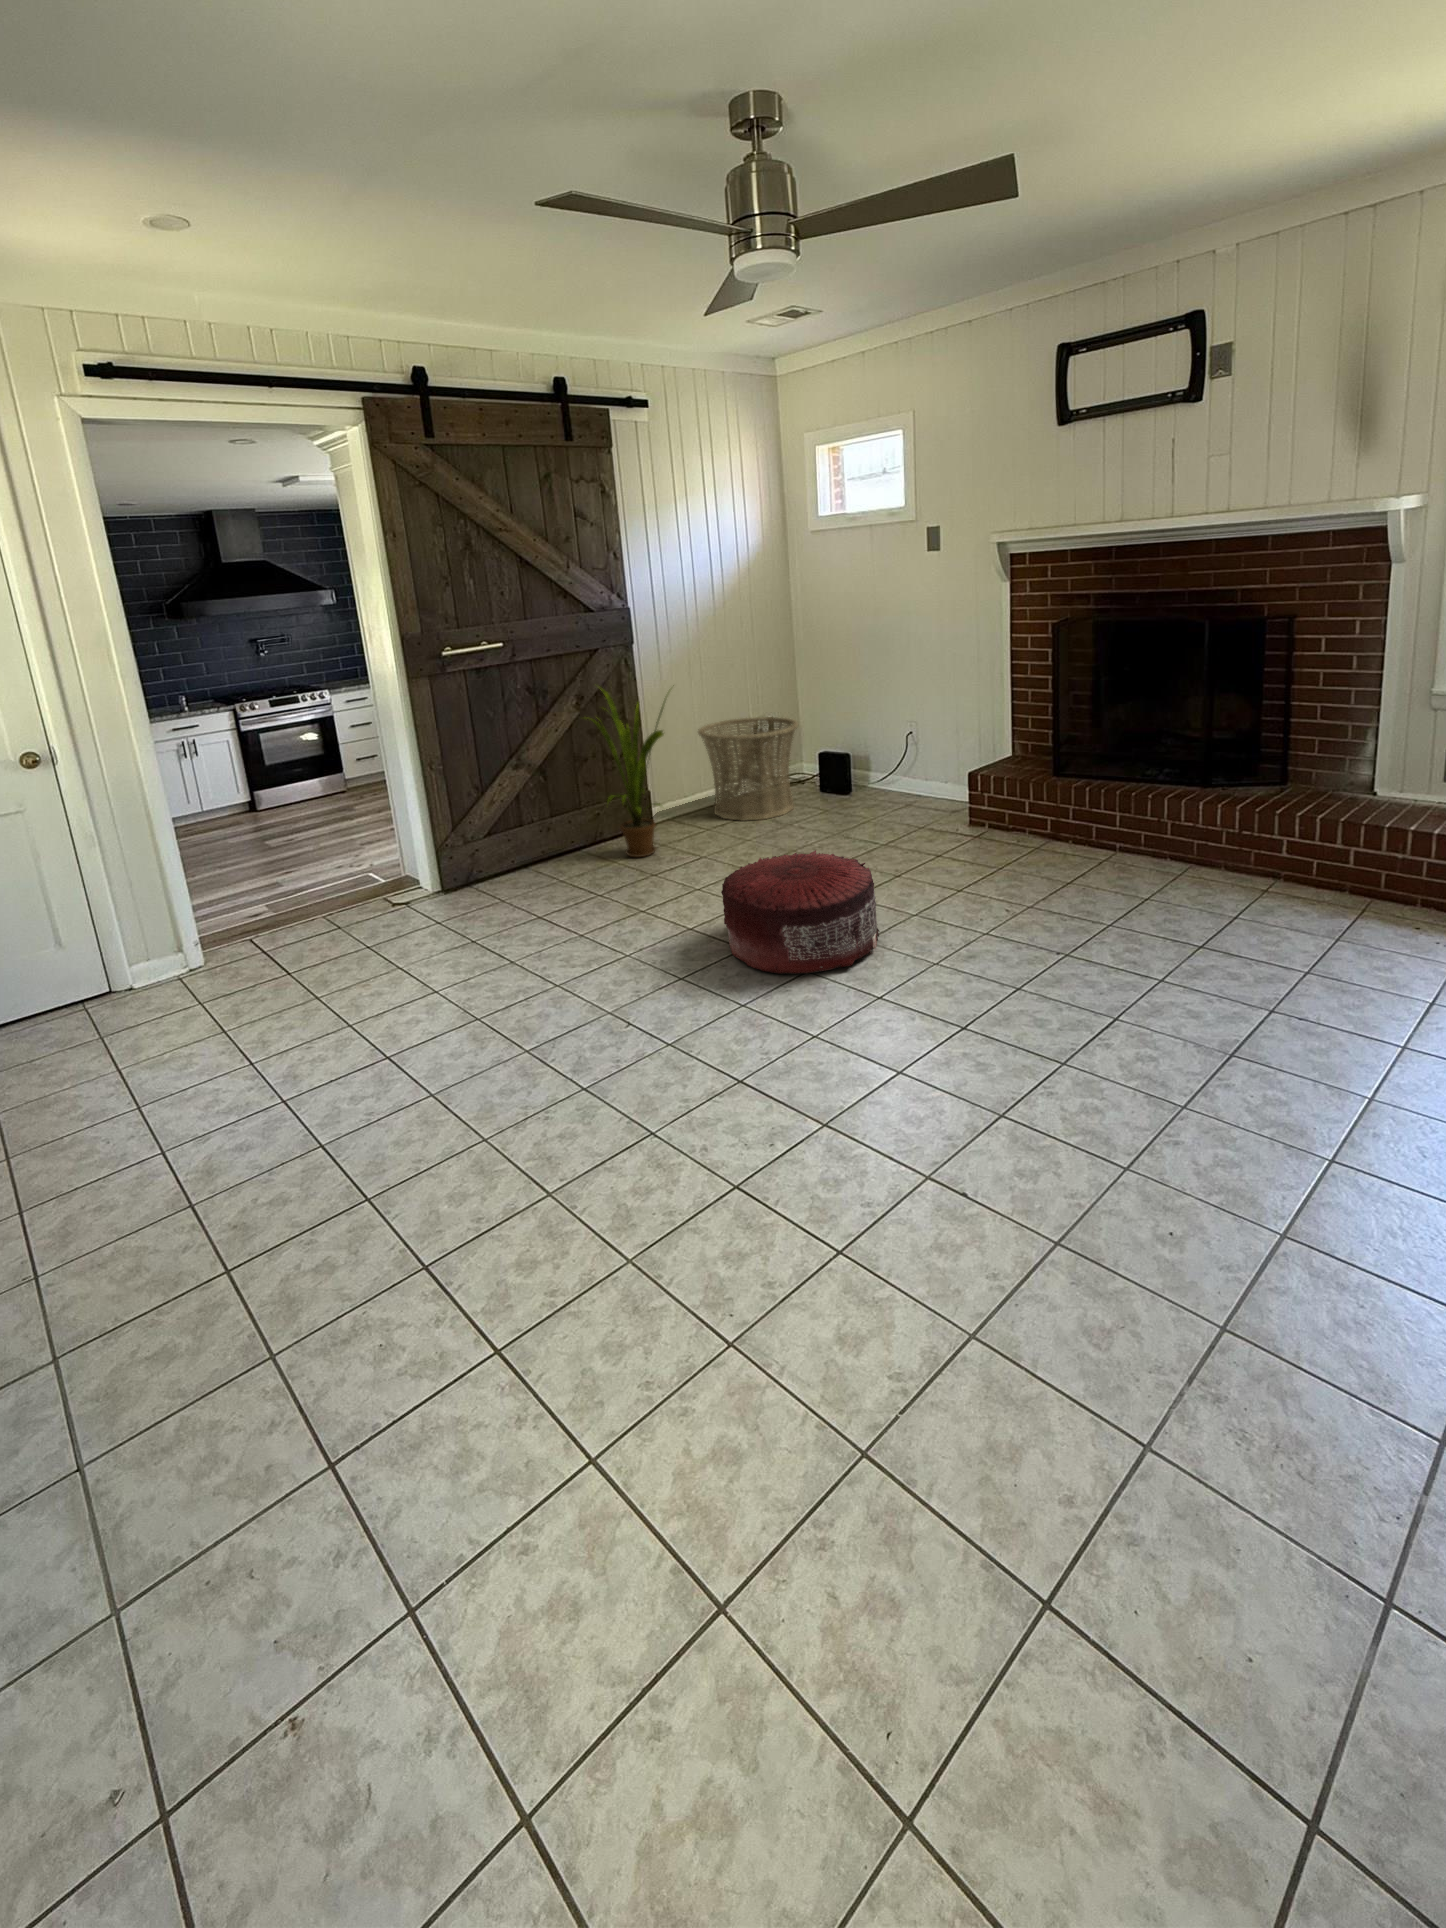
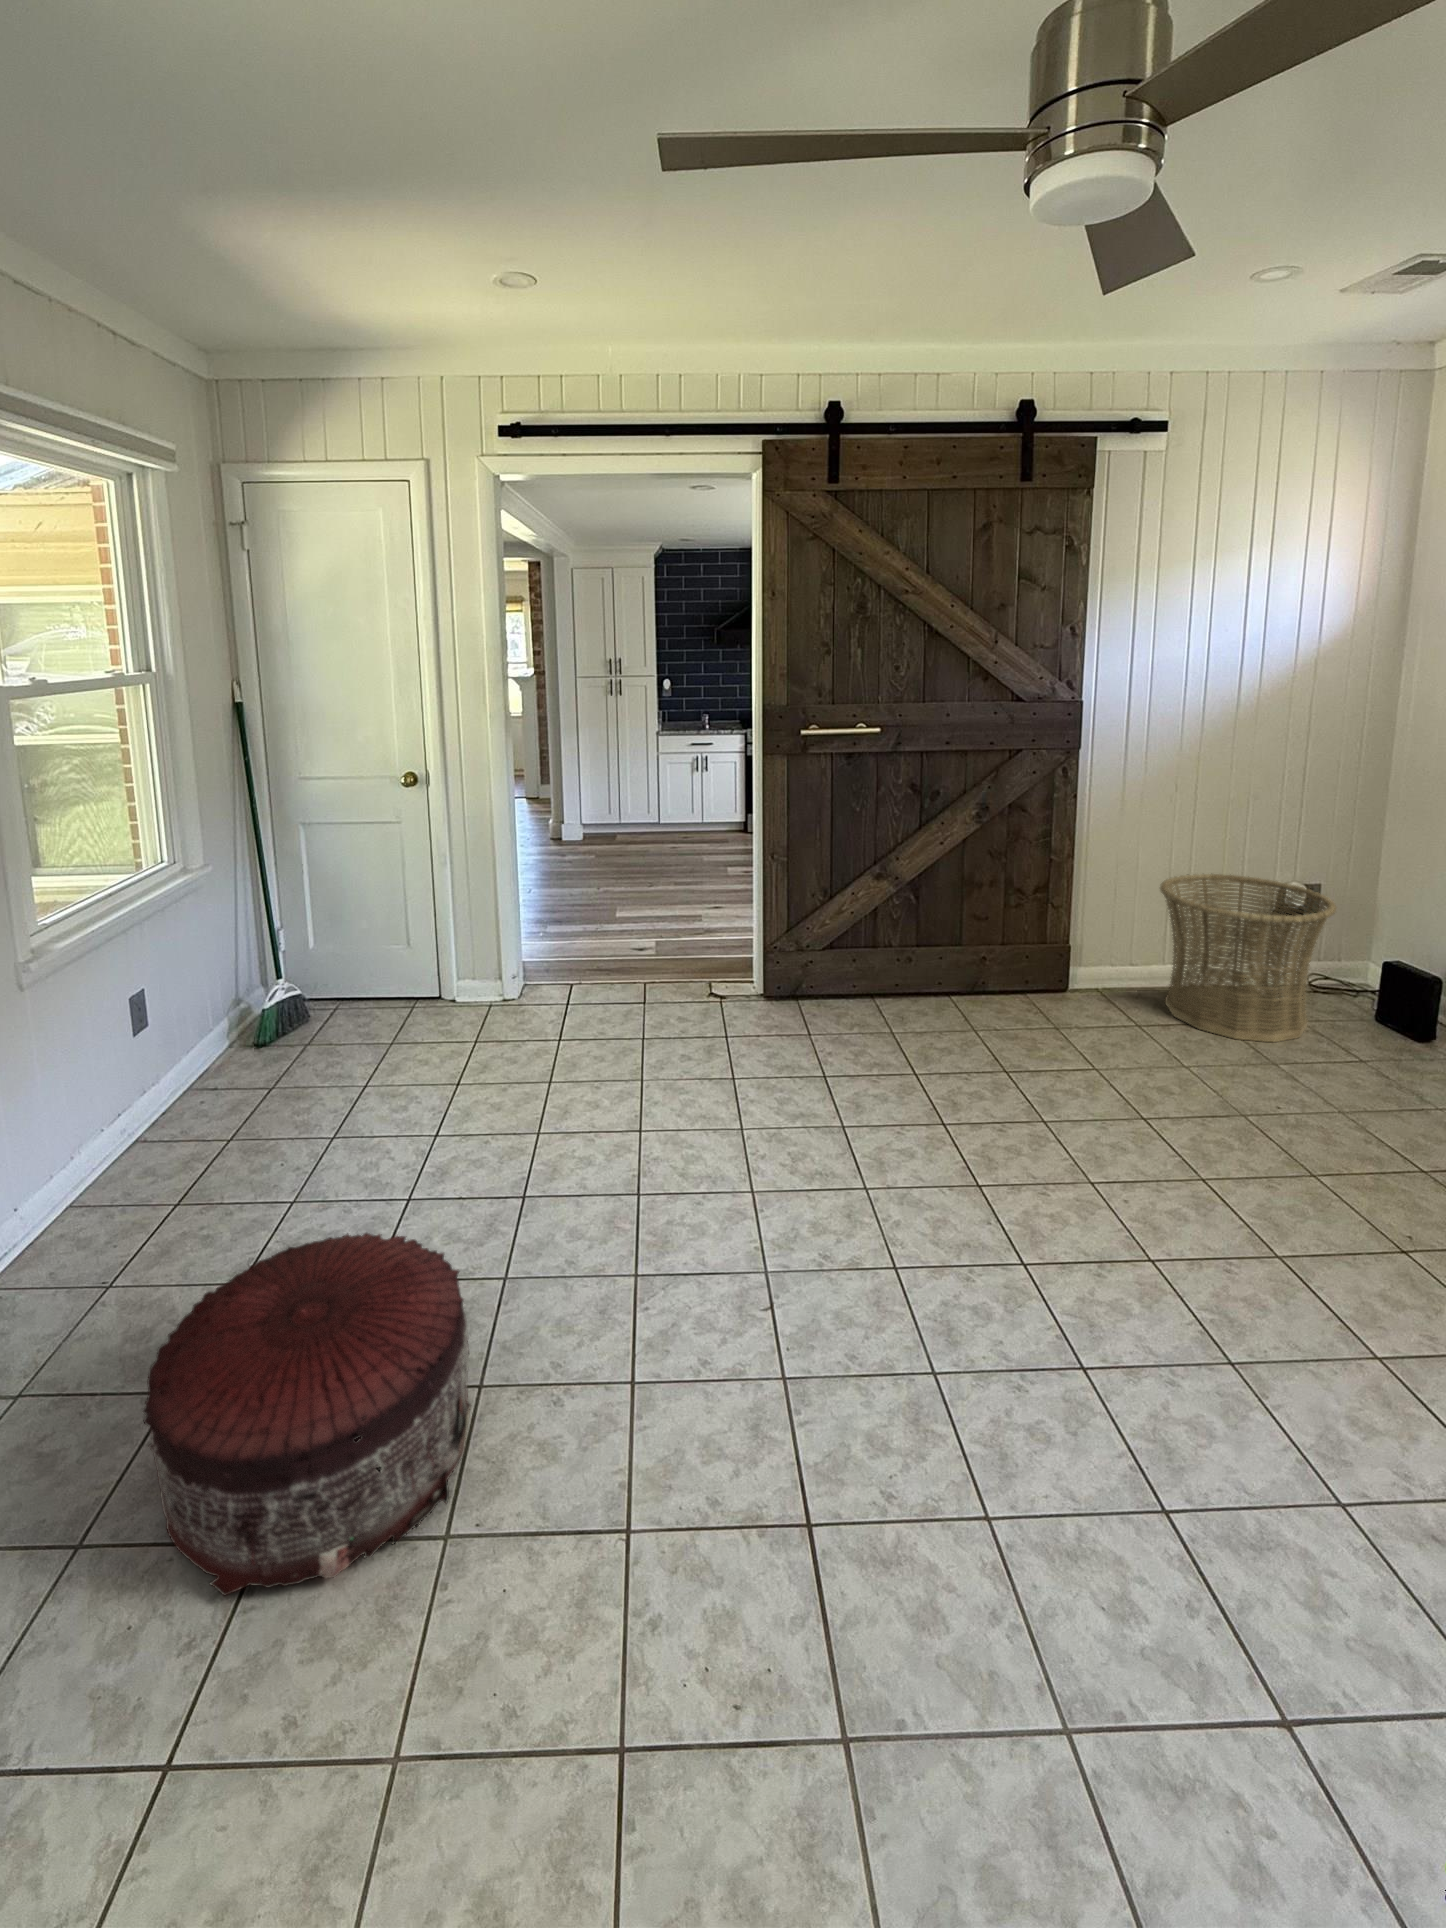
house plant: present [590,687,666,858] -> none [952,793,1099,1037]
pouf: present [721,850,879,974] -> present [142,1233,471,1595]

